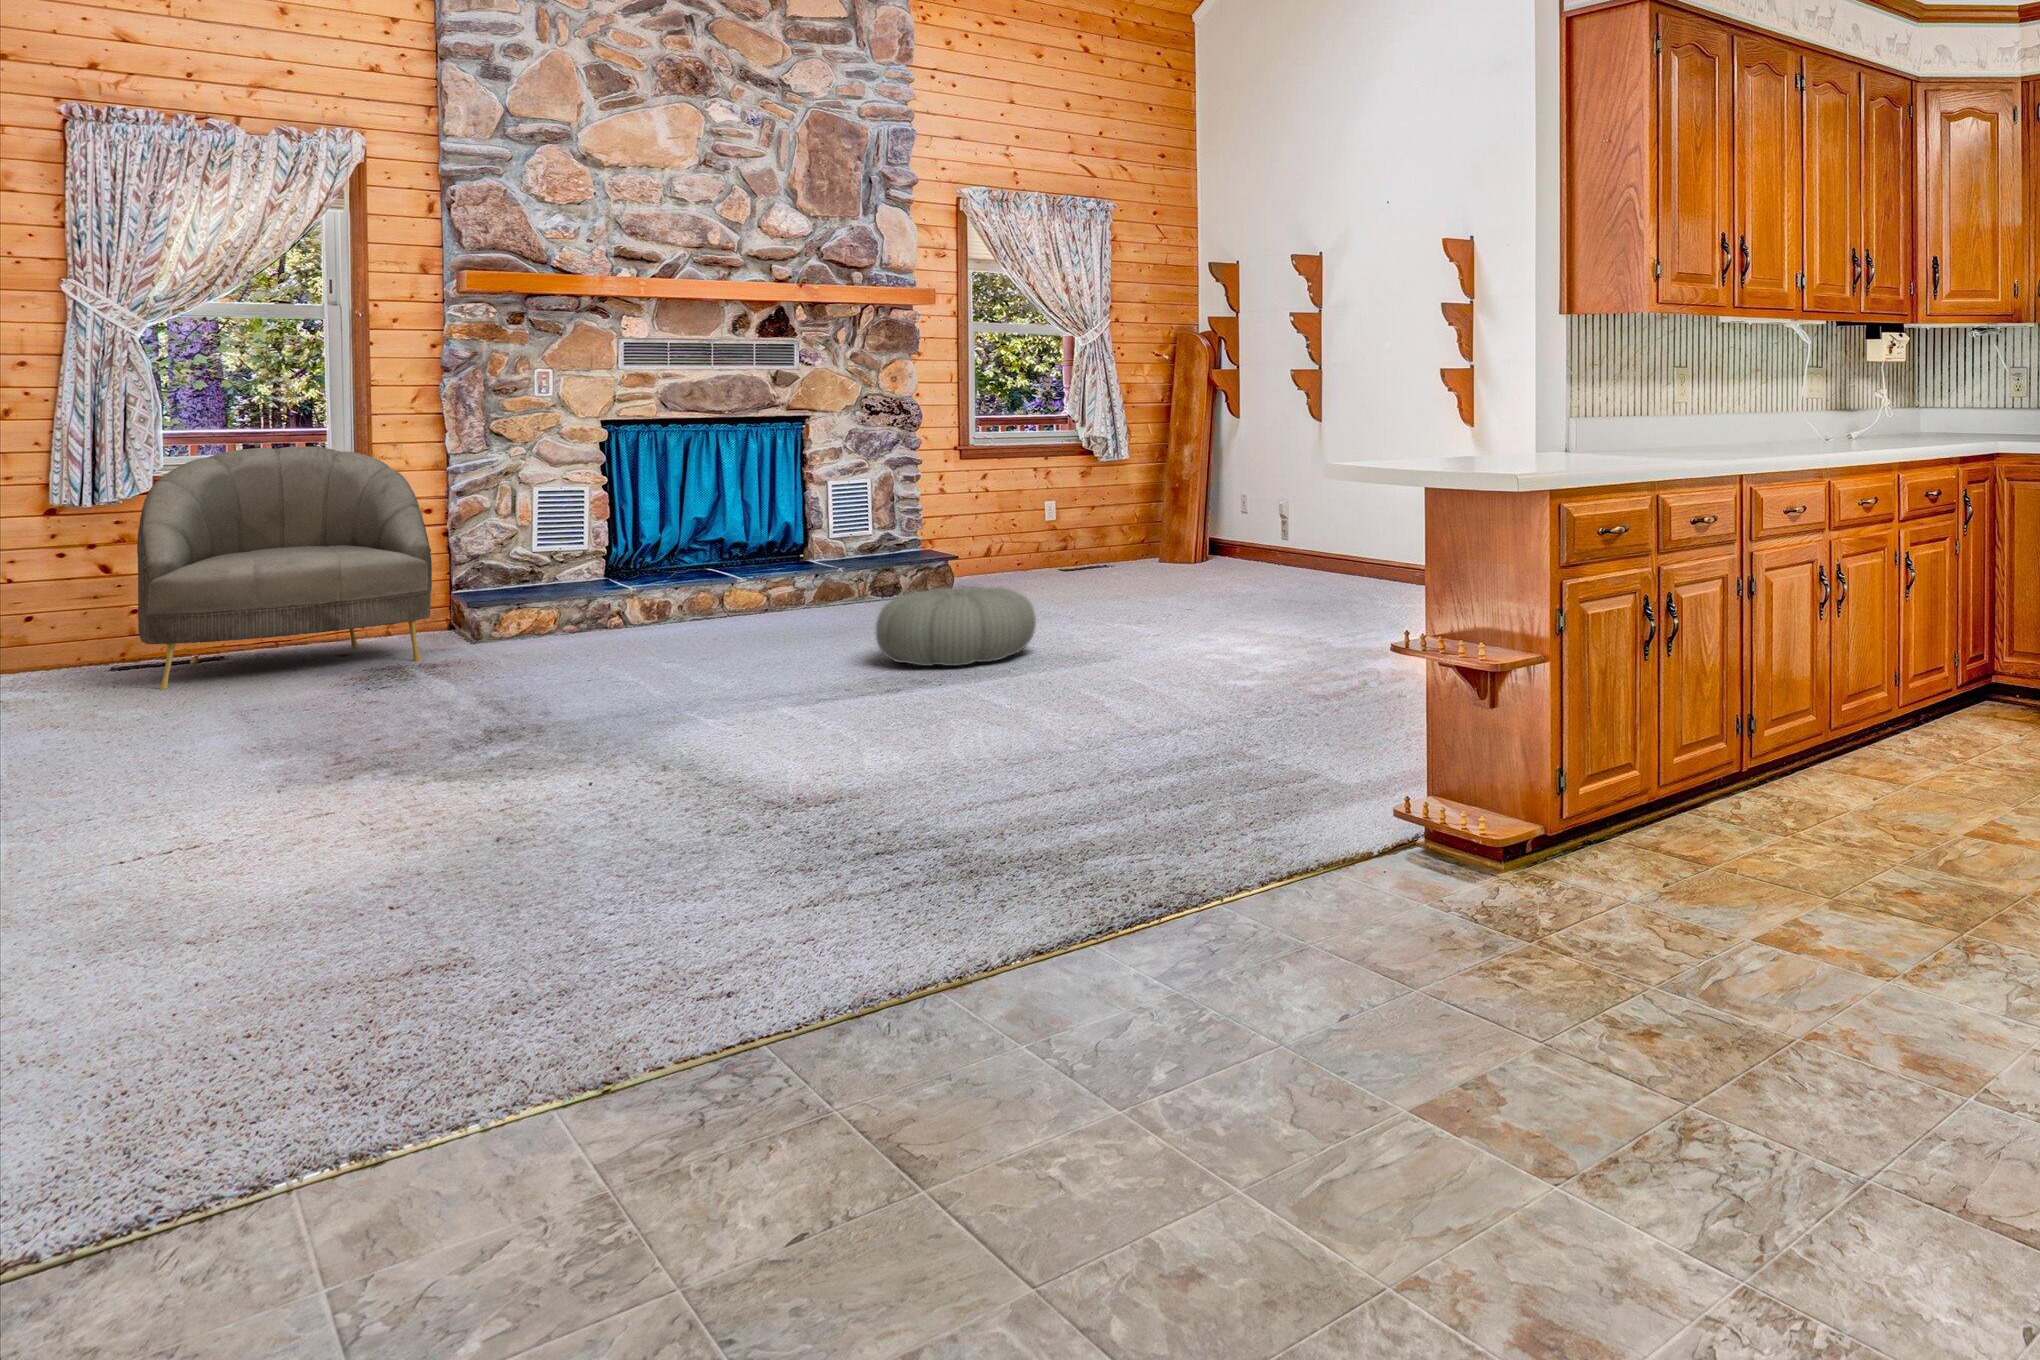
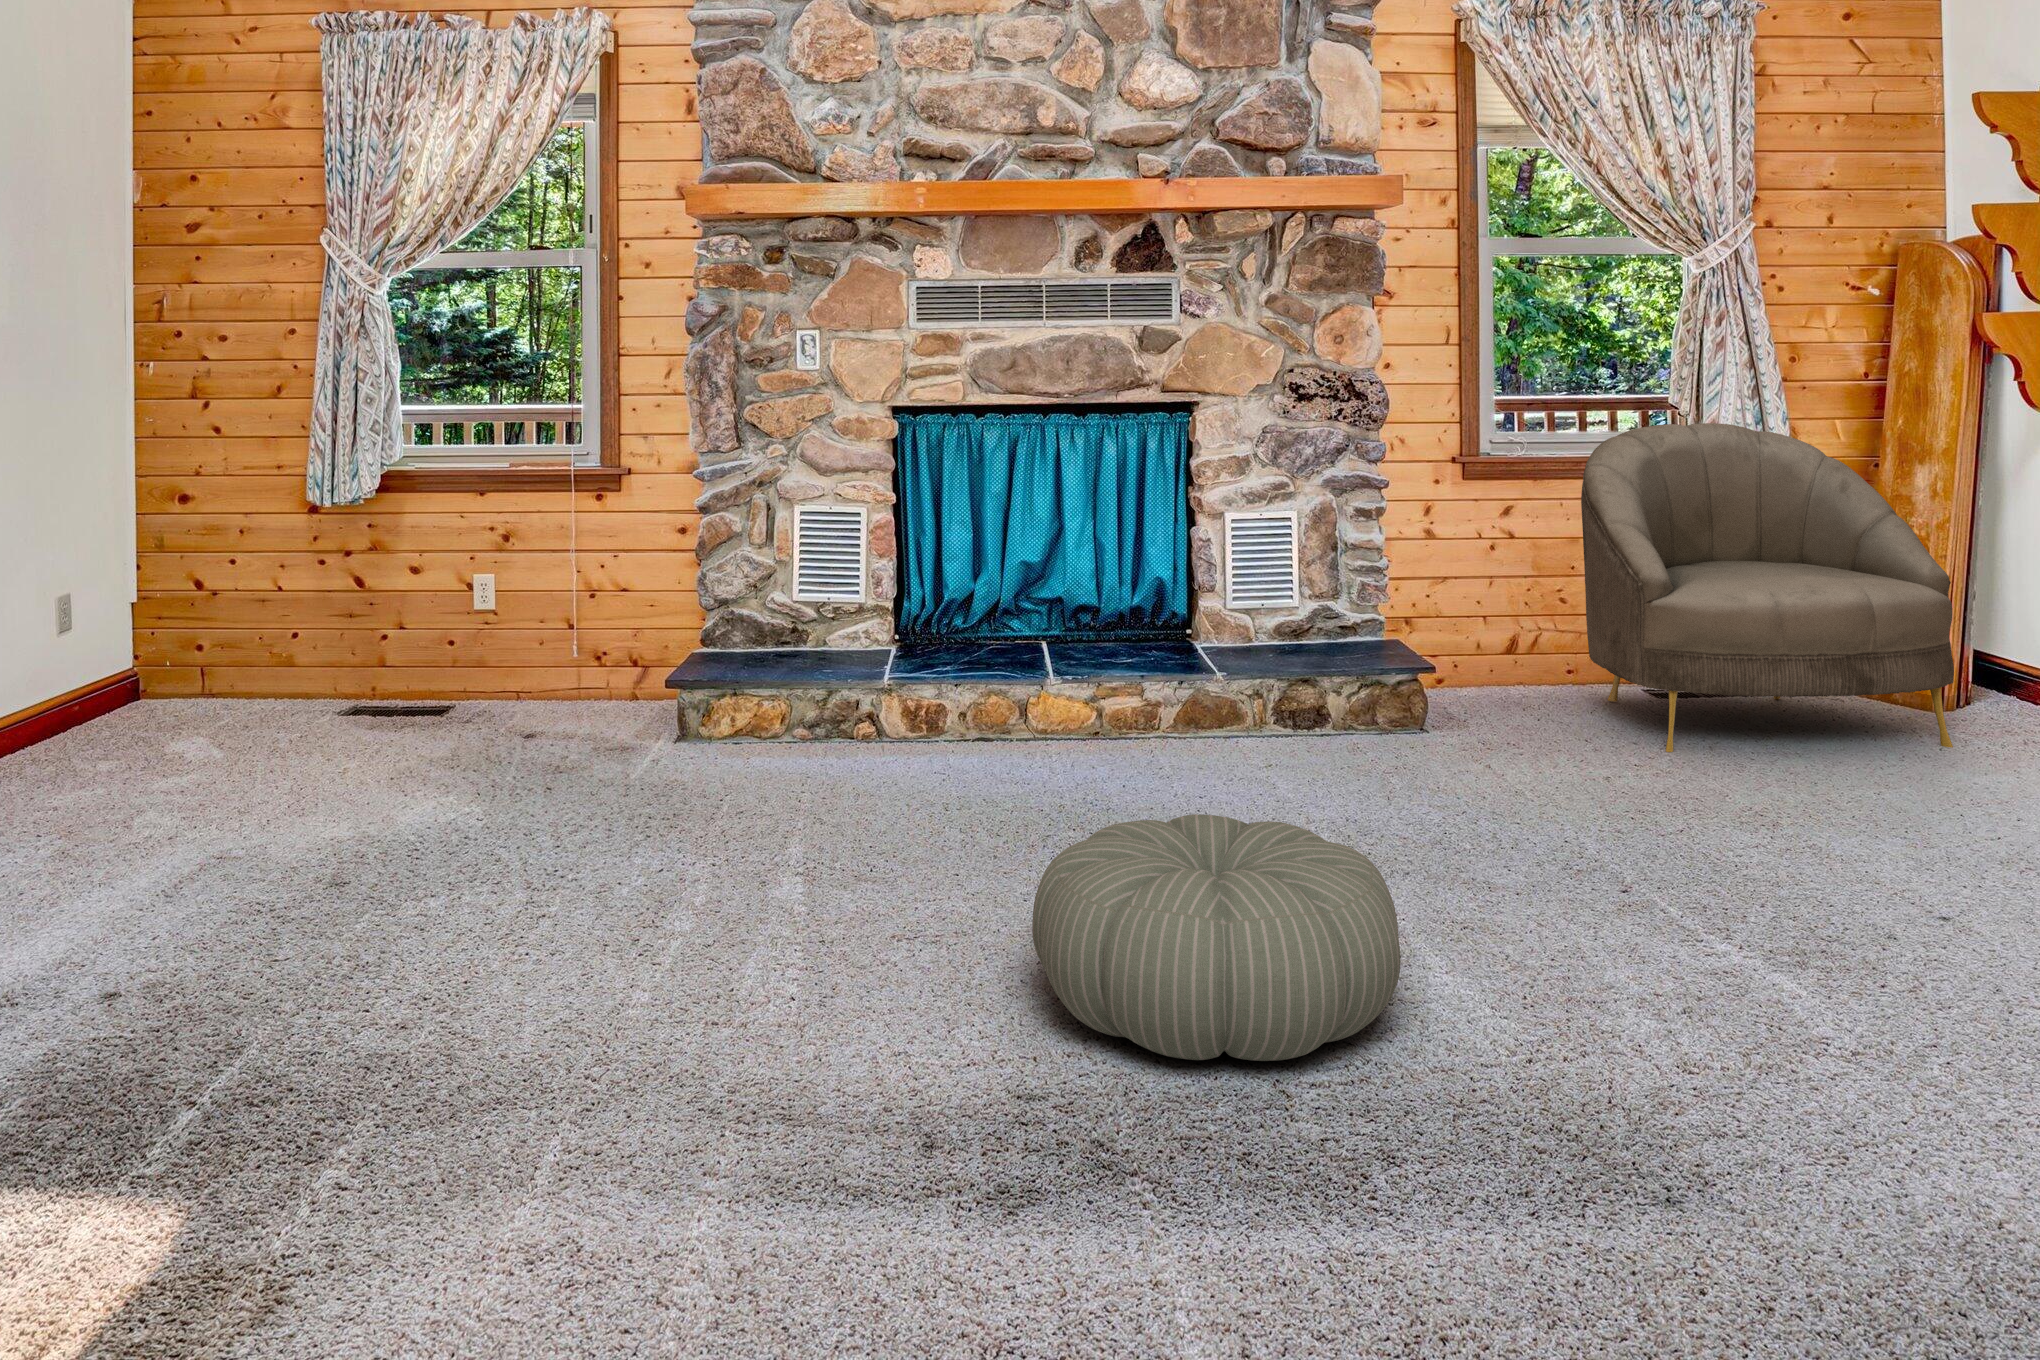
armchair: present [137,447,432,689] -> present [1581,423,1954,752]

